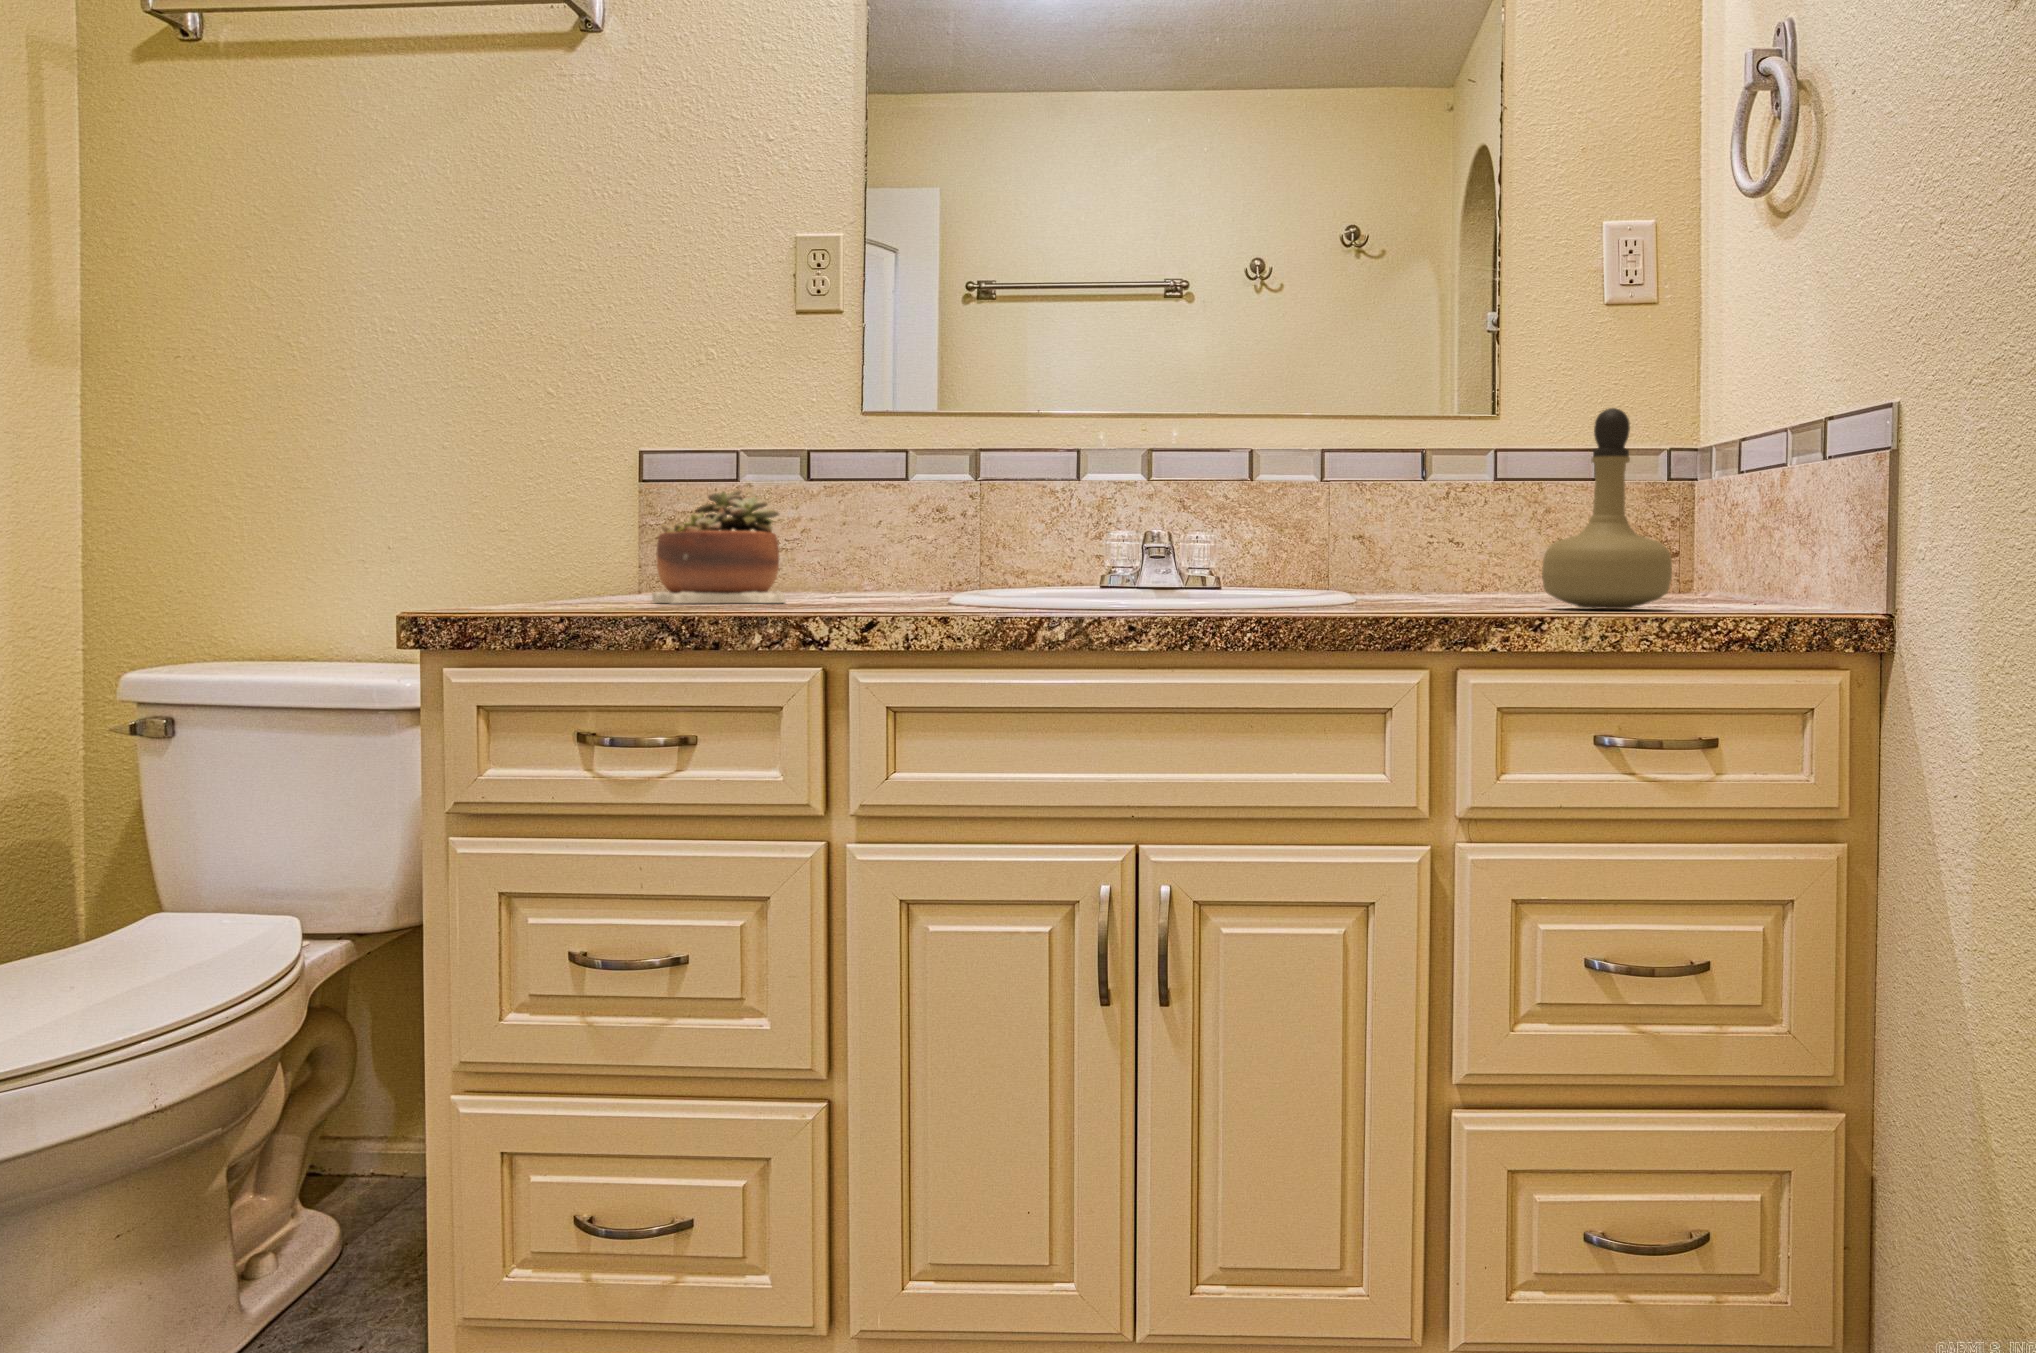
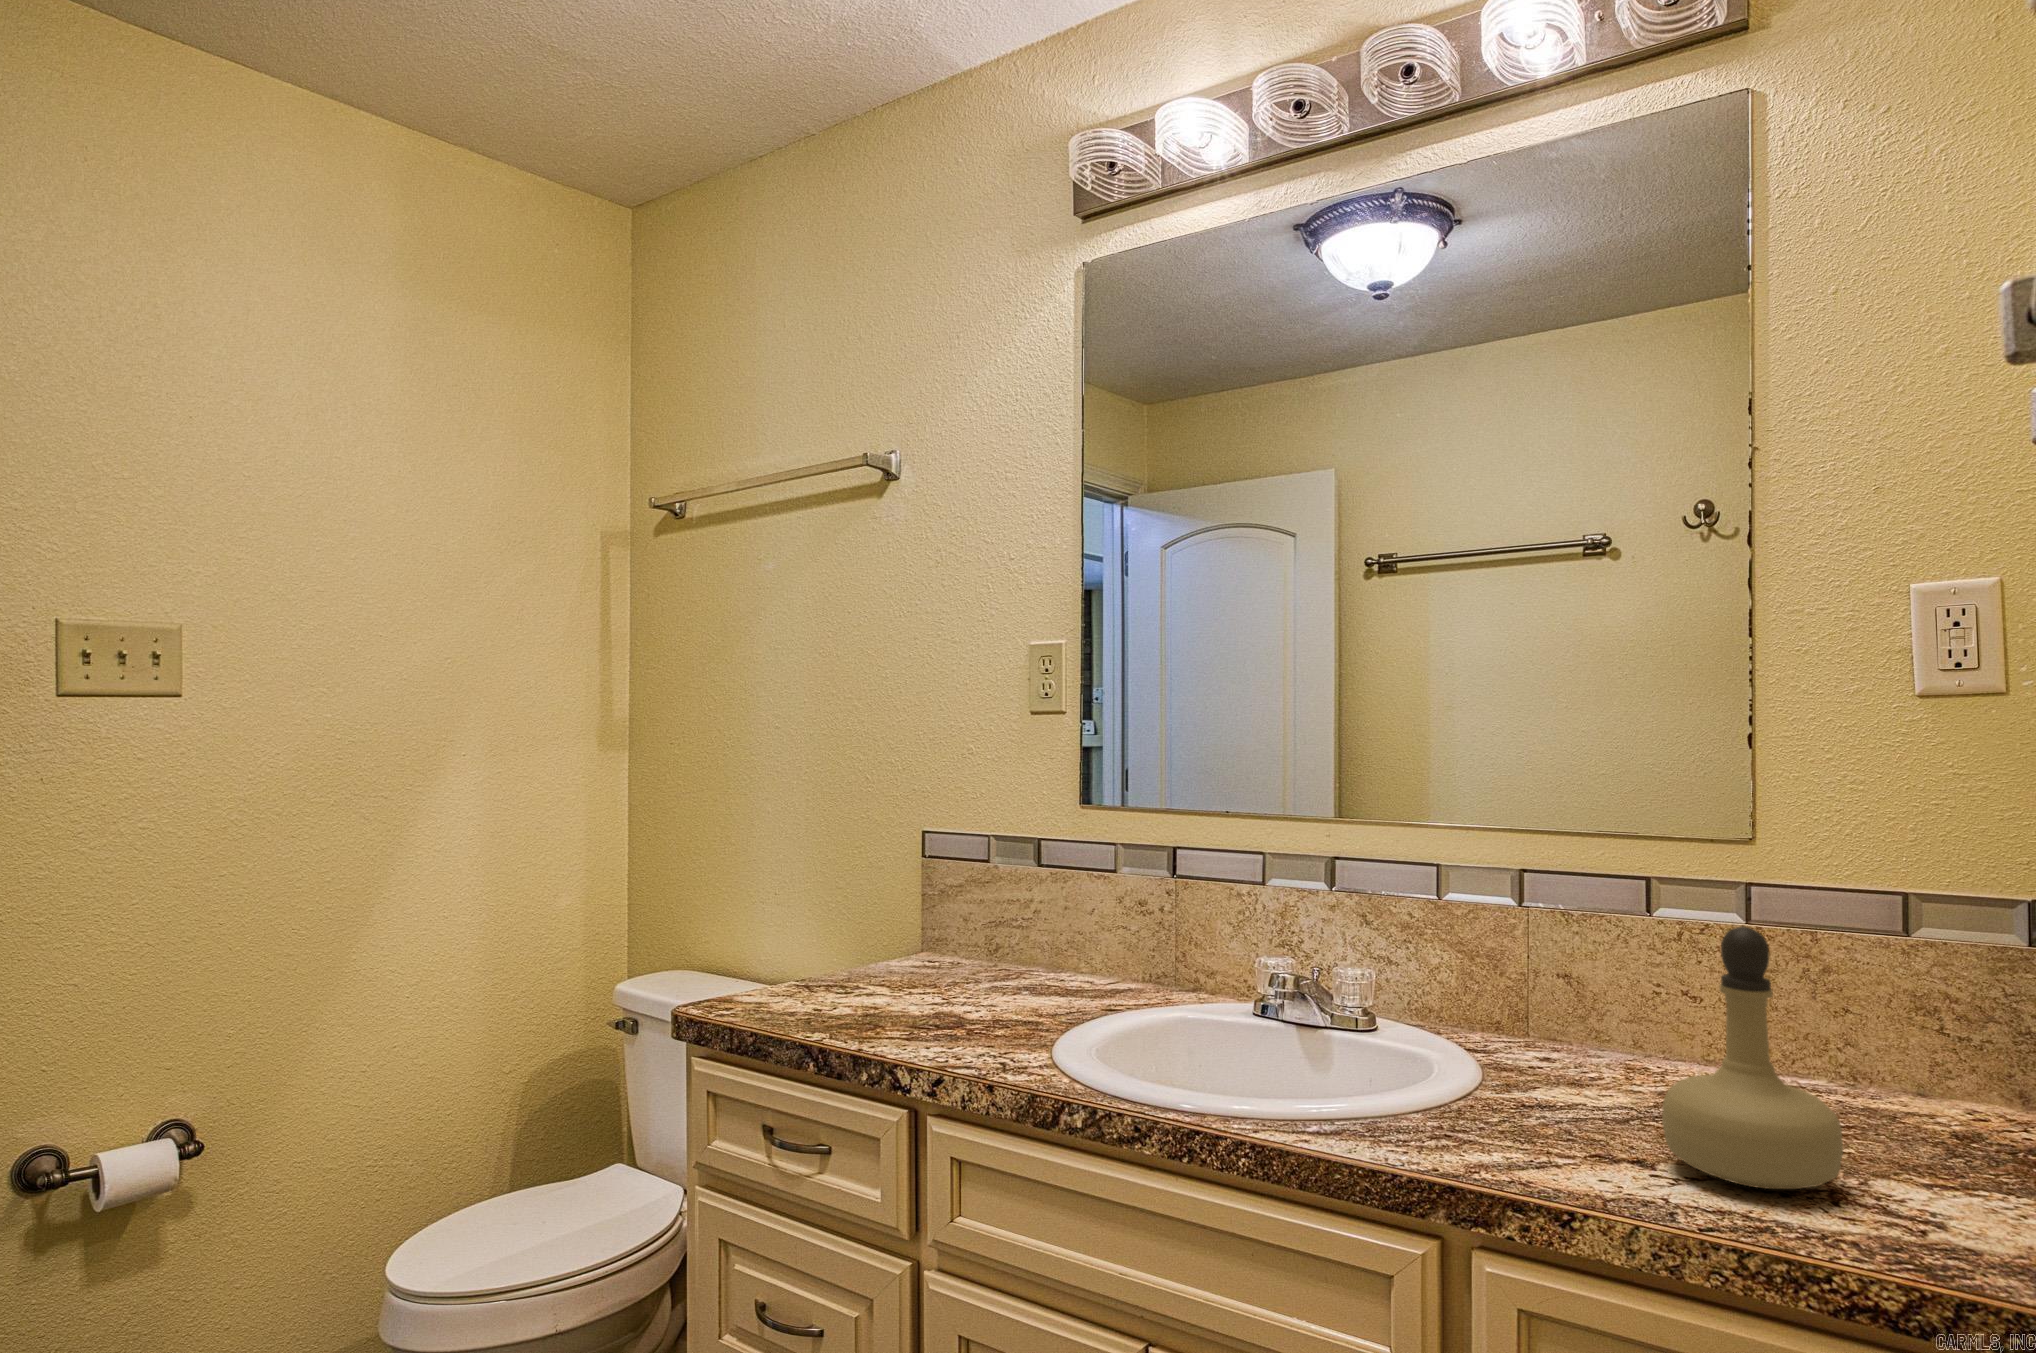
succulent plant: present [652,490,785,603] -> none [901,894,1039,1005]

